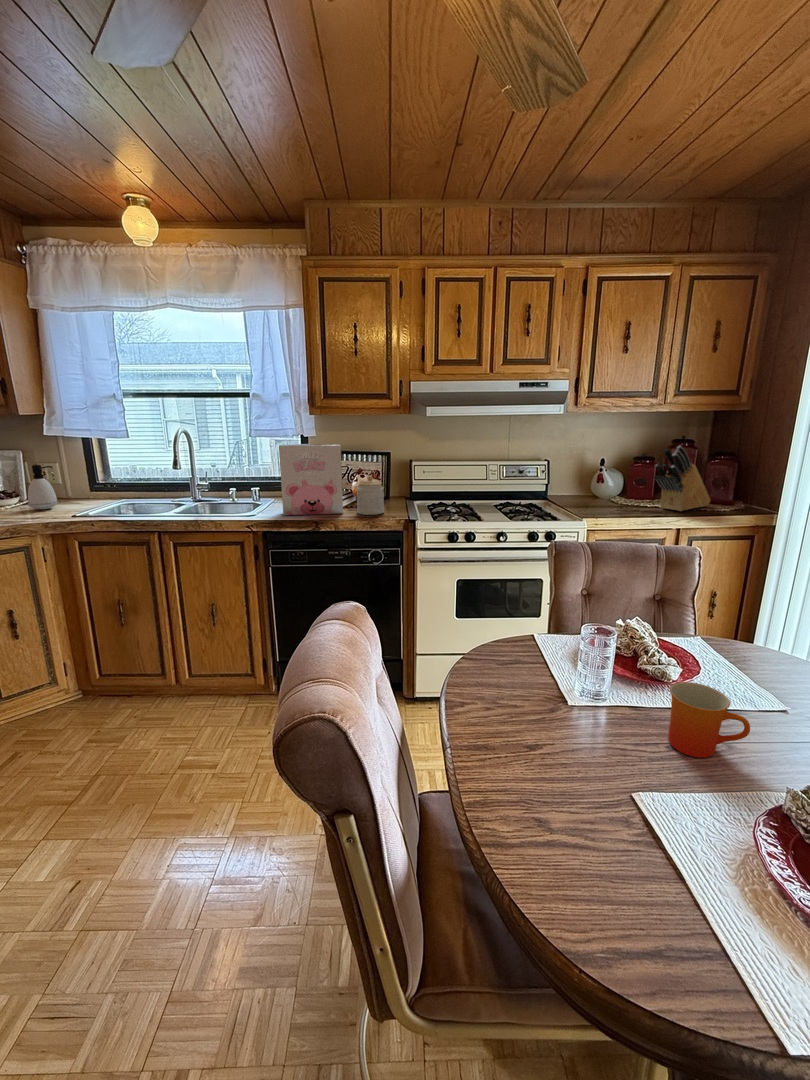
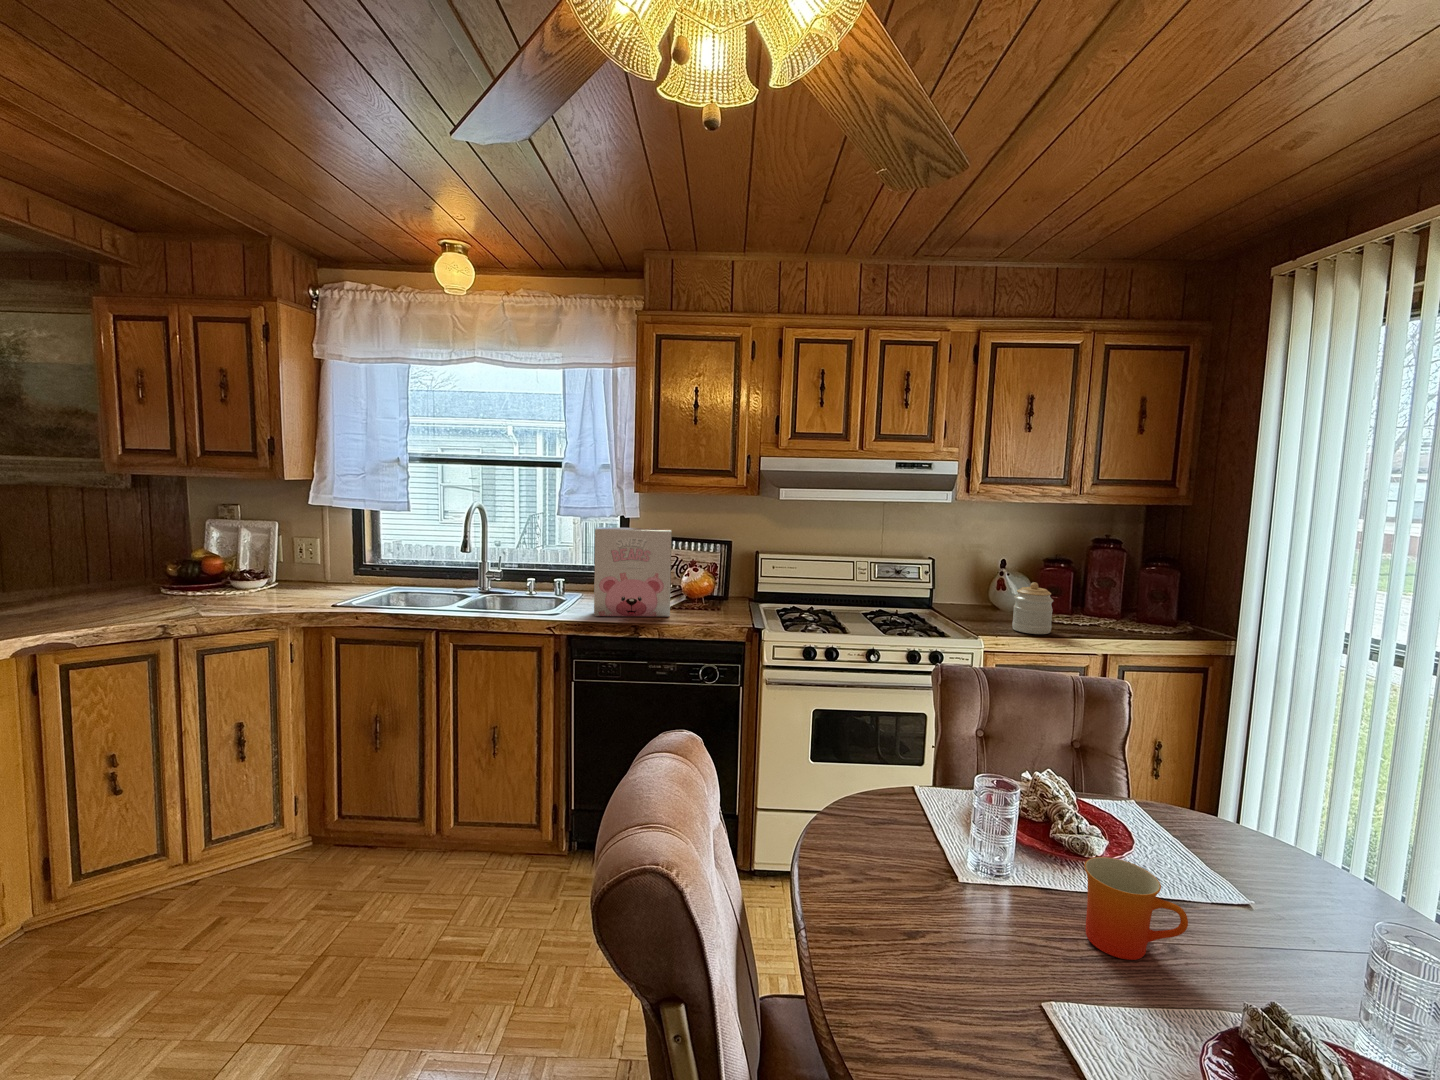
knife block: present [654,446,710,511] -> none [1072,547,1149,632]
soap dispenser: present [28,465,57,509] -> none [278,540,313,596]
jar: present [357,476,384,515] -> present [1012,582,1053,634]

